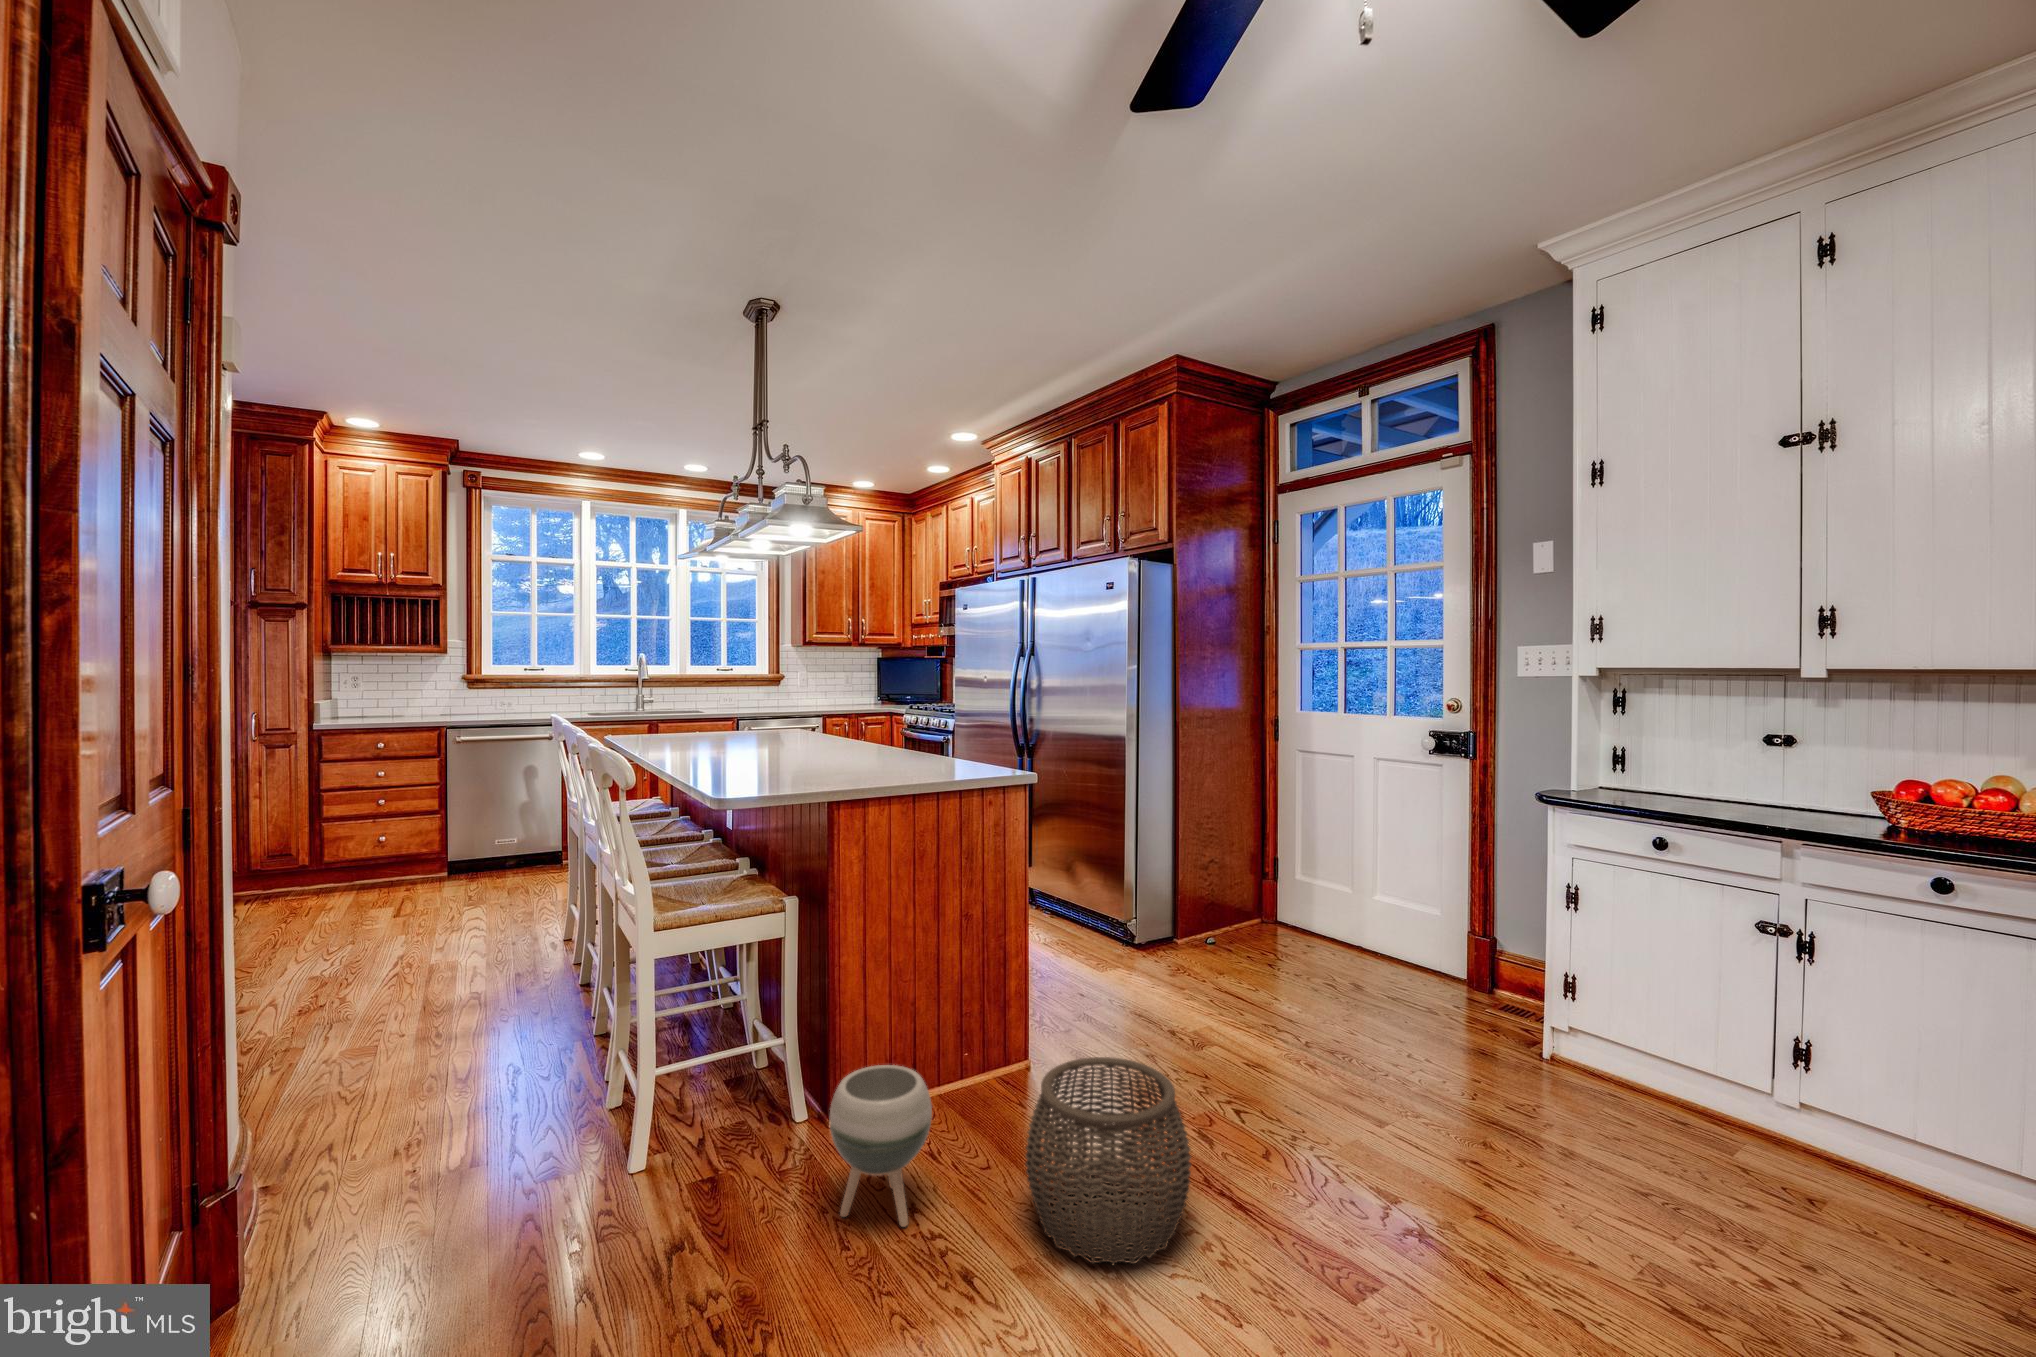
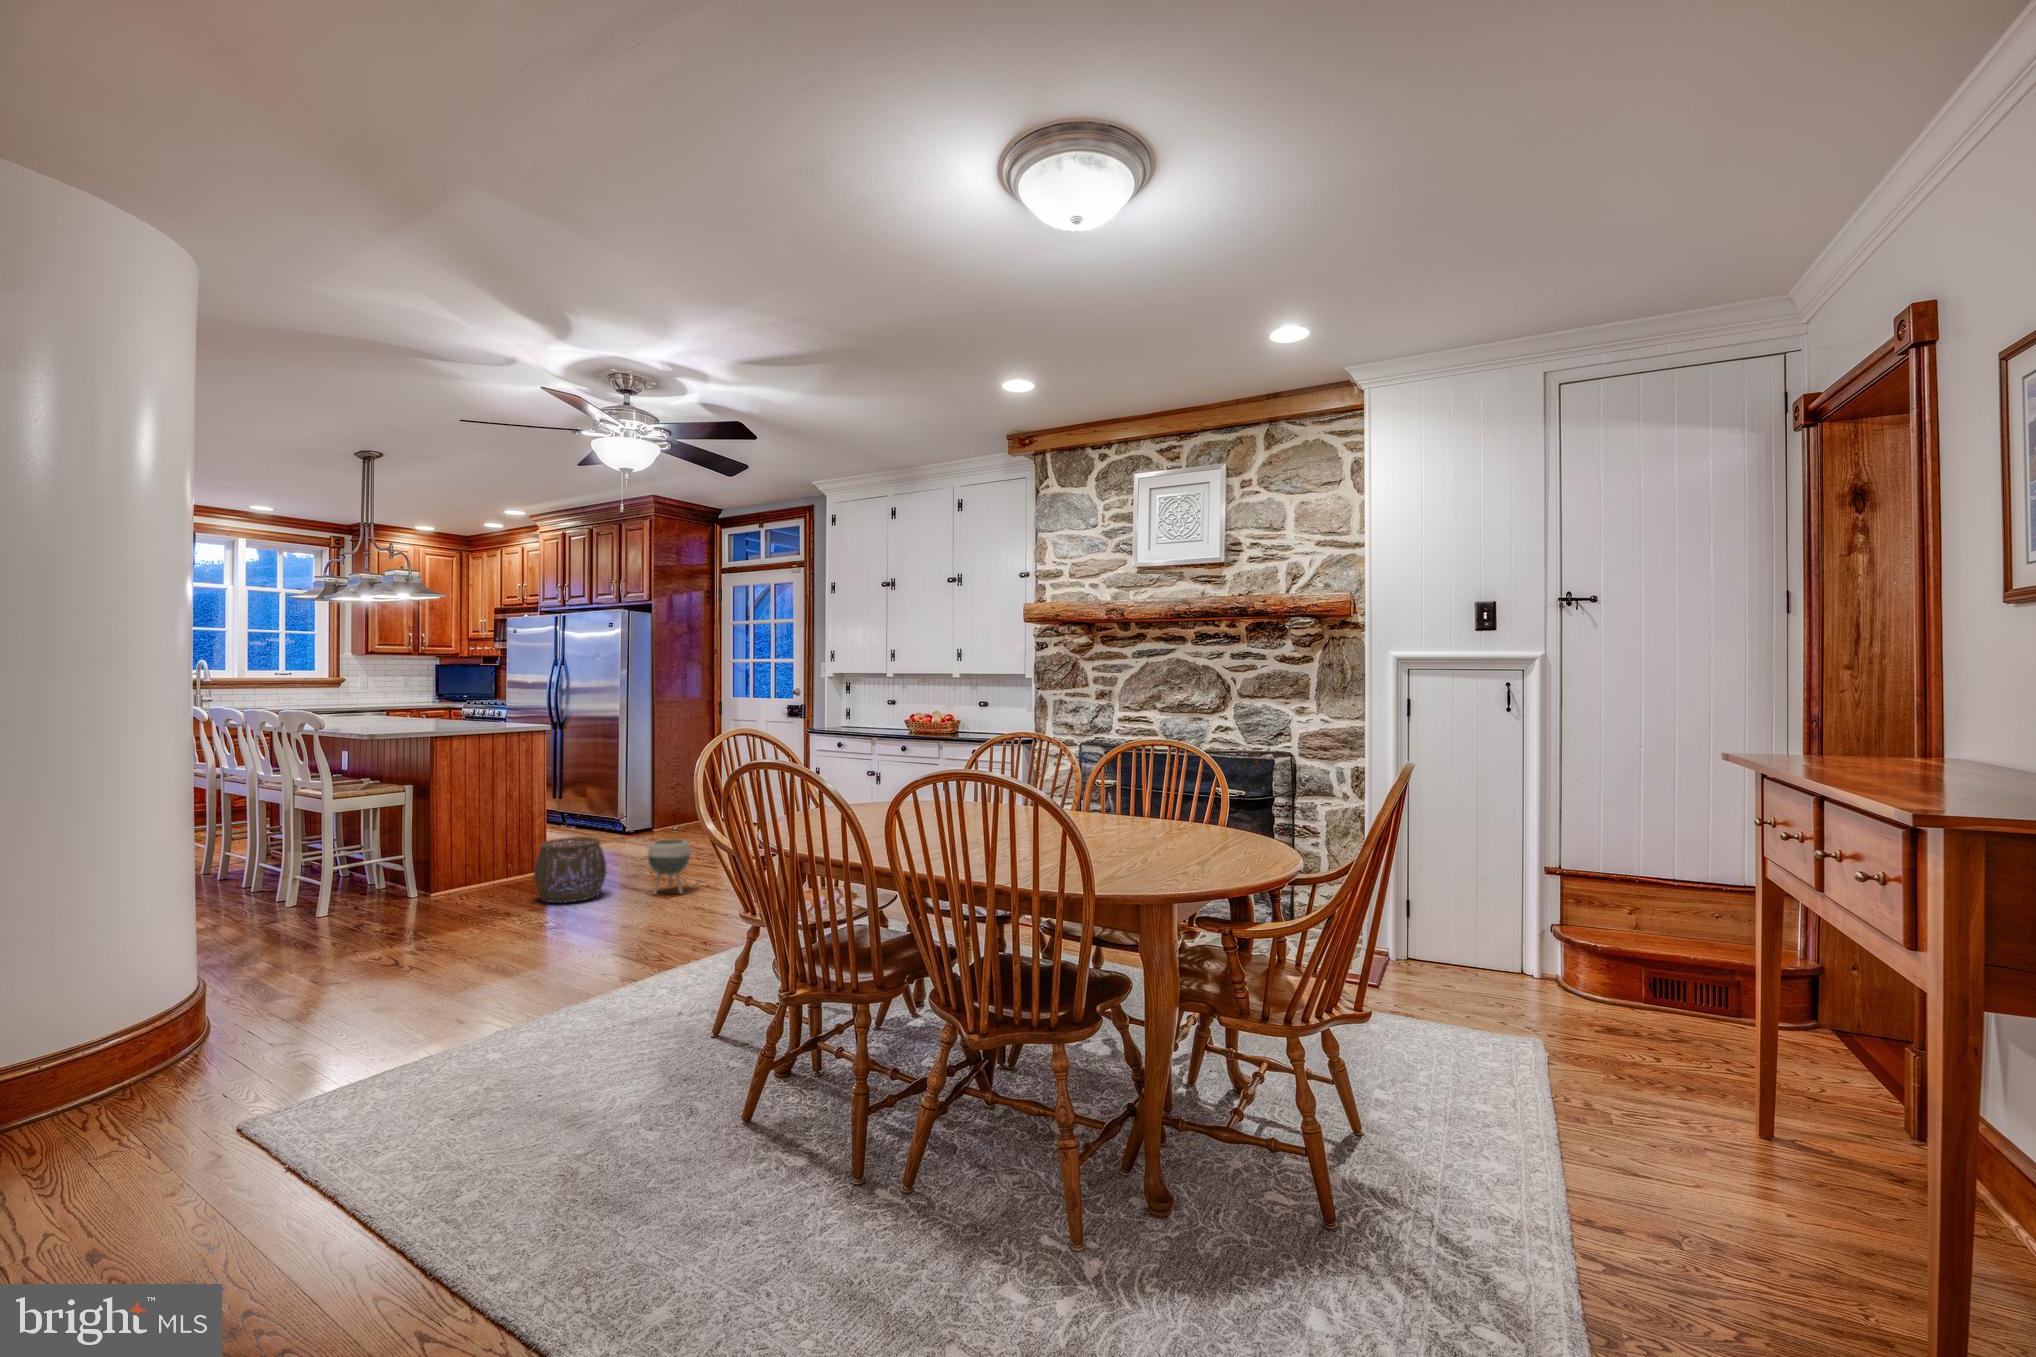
planter: present [829,1065,932,1227] -> present [647,839,691,895]

